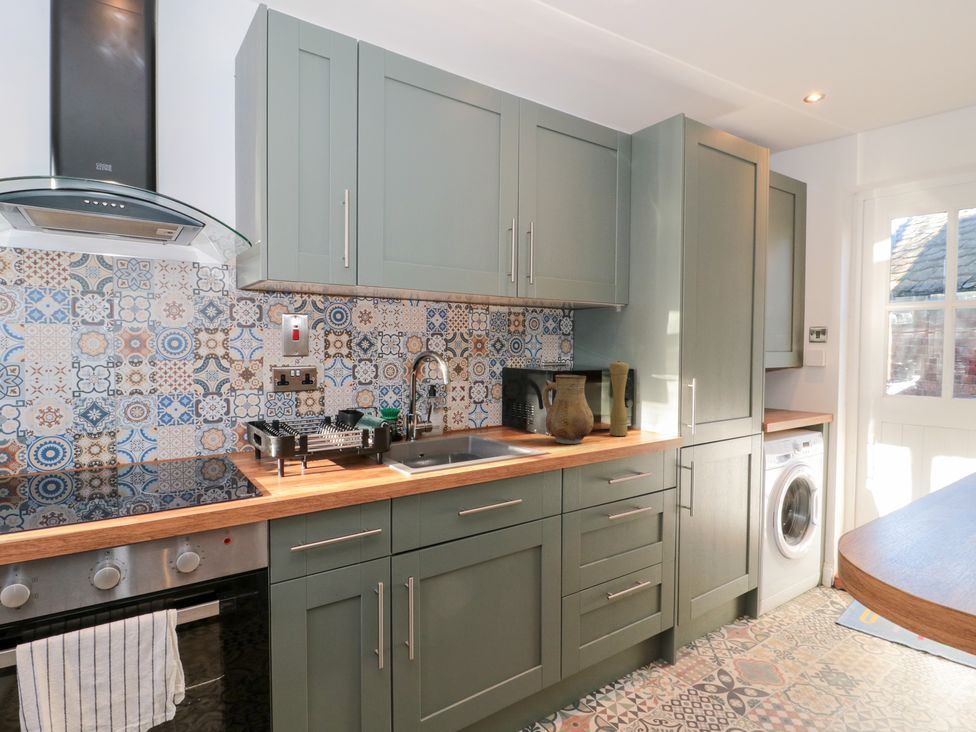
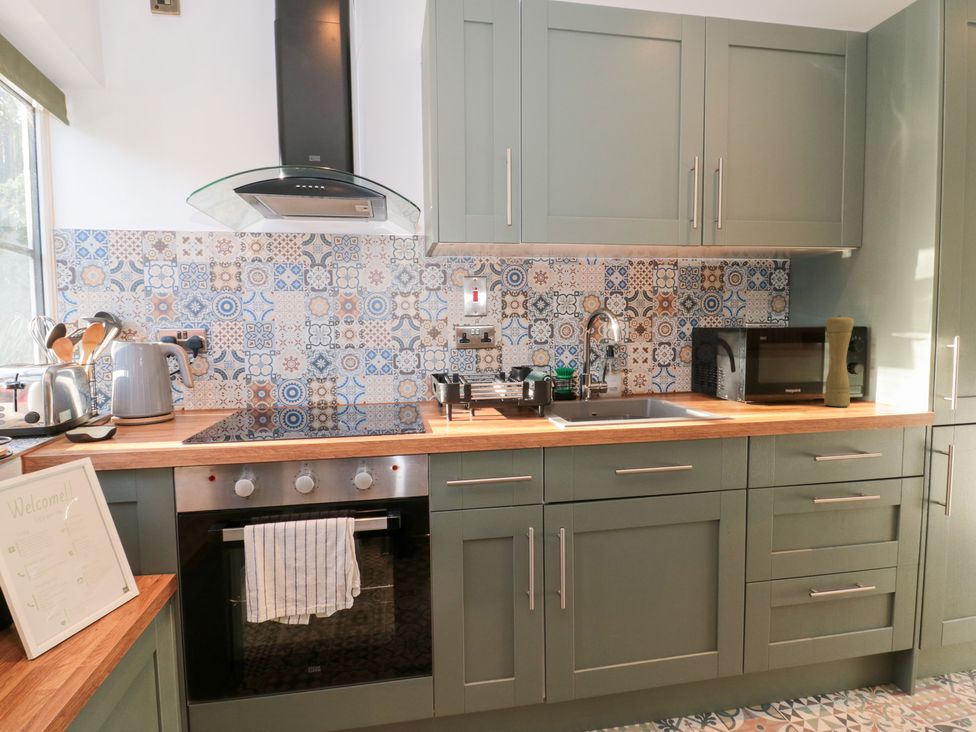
ceramic pitcher: present [542,375,594,444] -> none [733,332,797,411]

